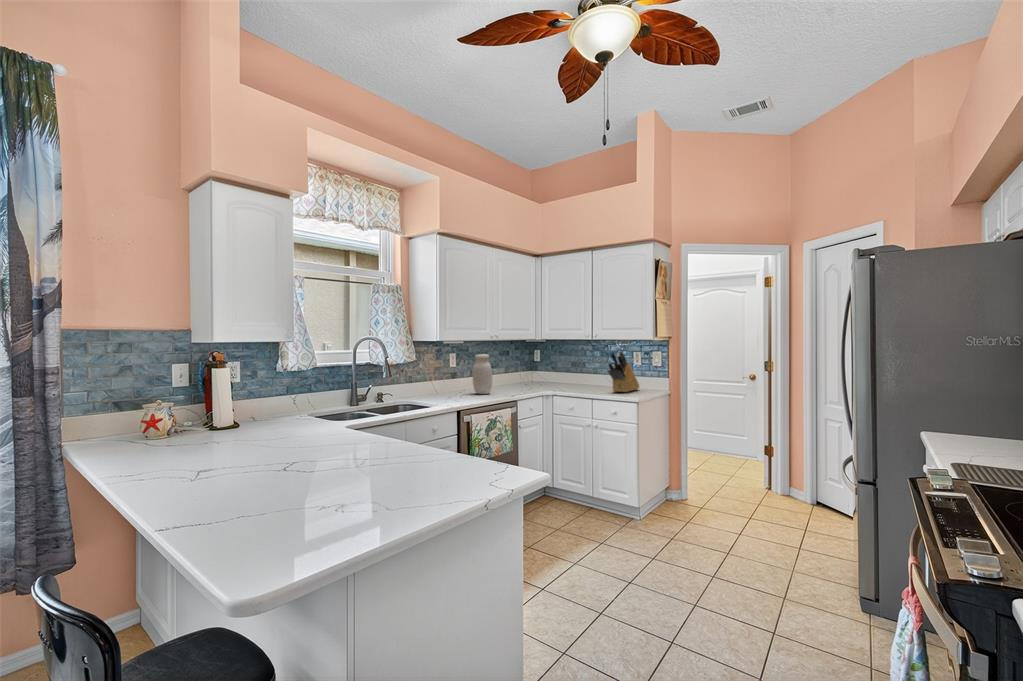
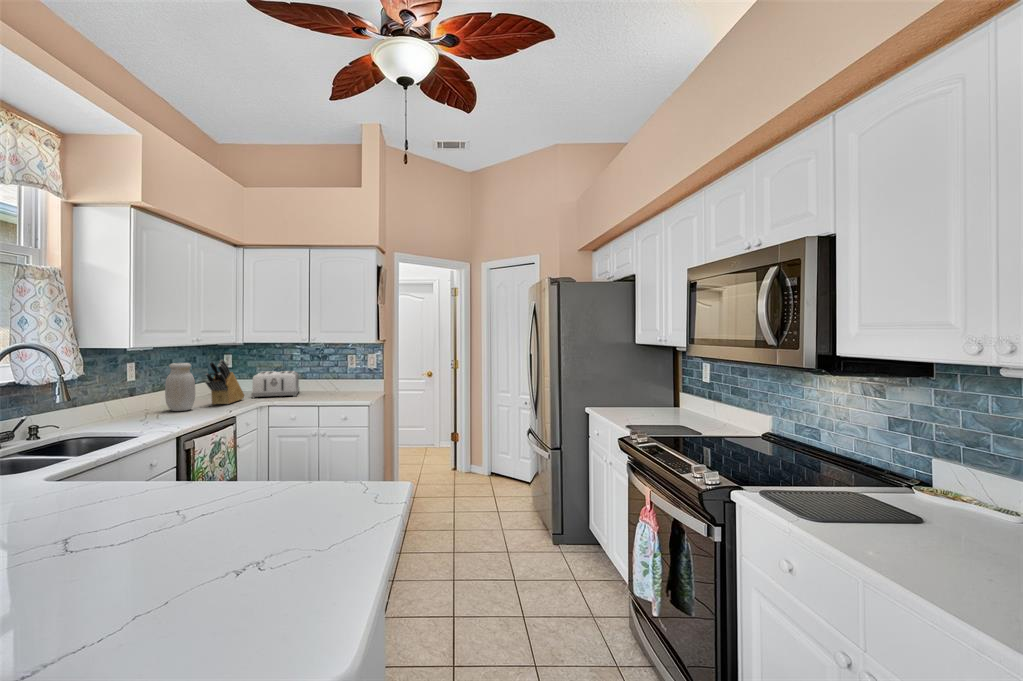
knife block: present [608,351,639,392] -> present [206,360,244,405]
toaster: none [544,366,591,390] -> present [251,371,299,398]

